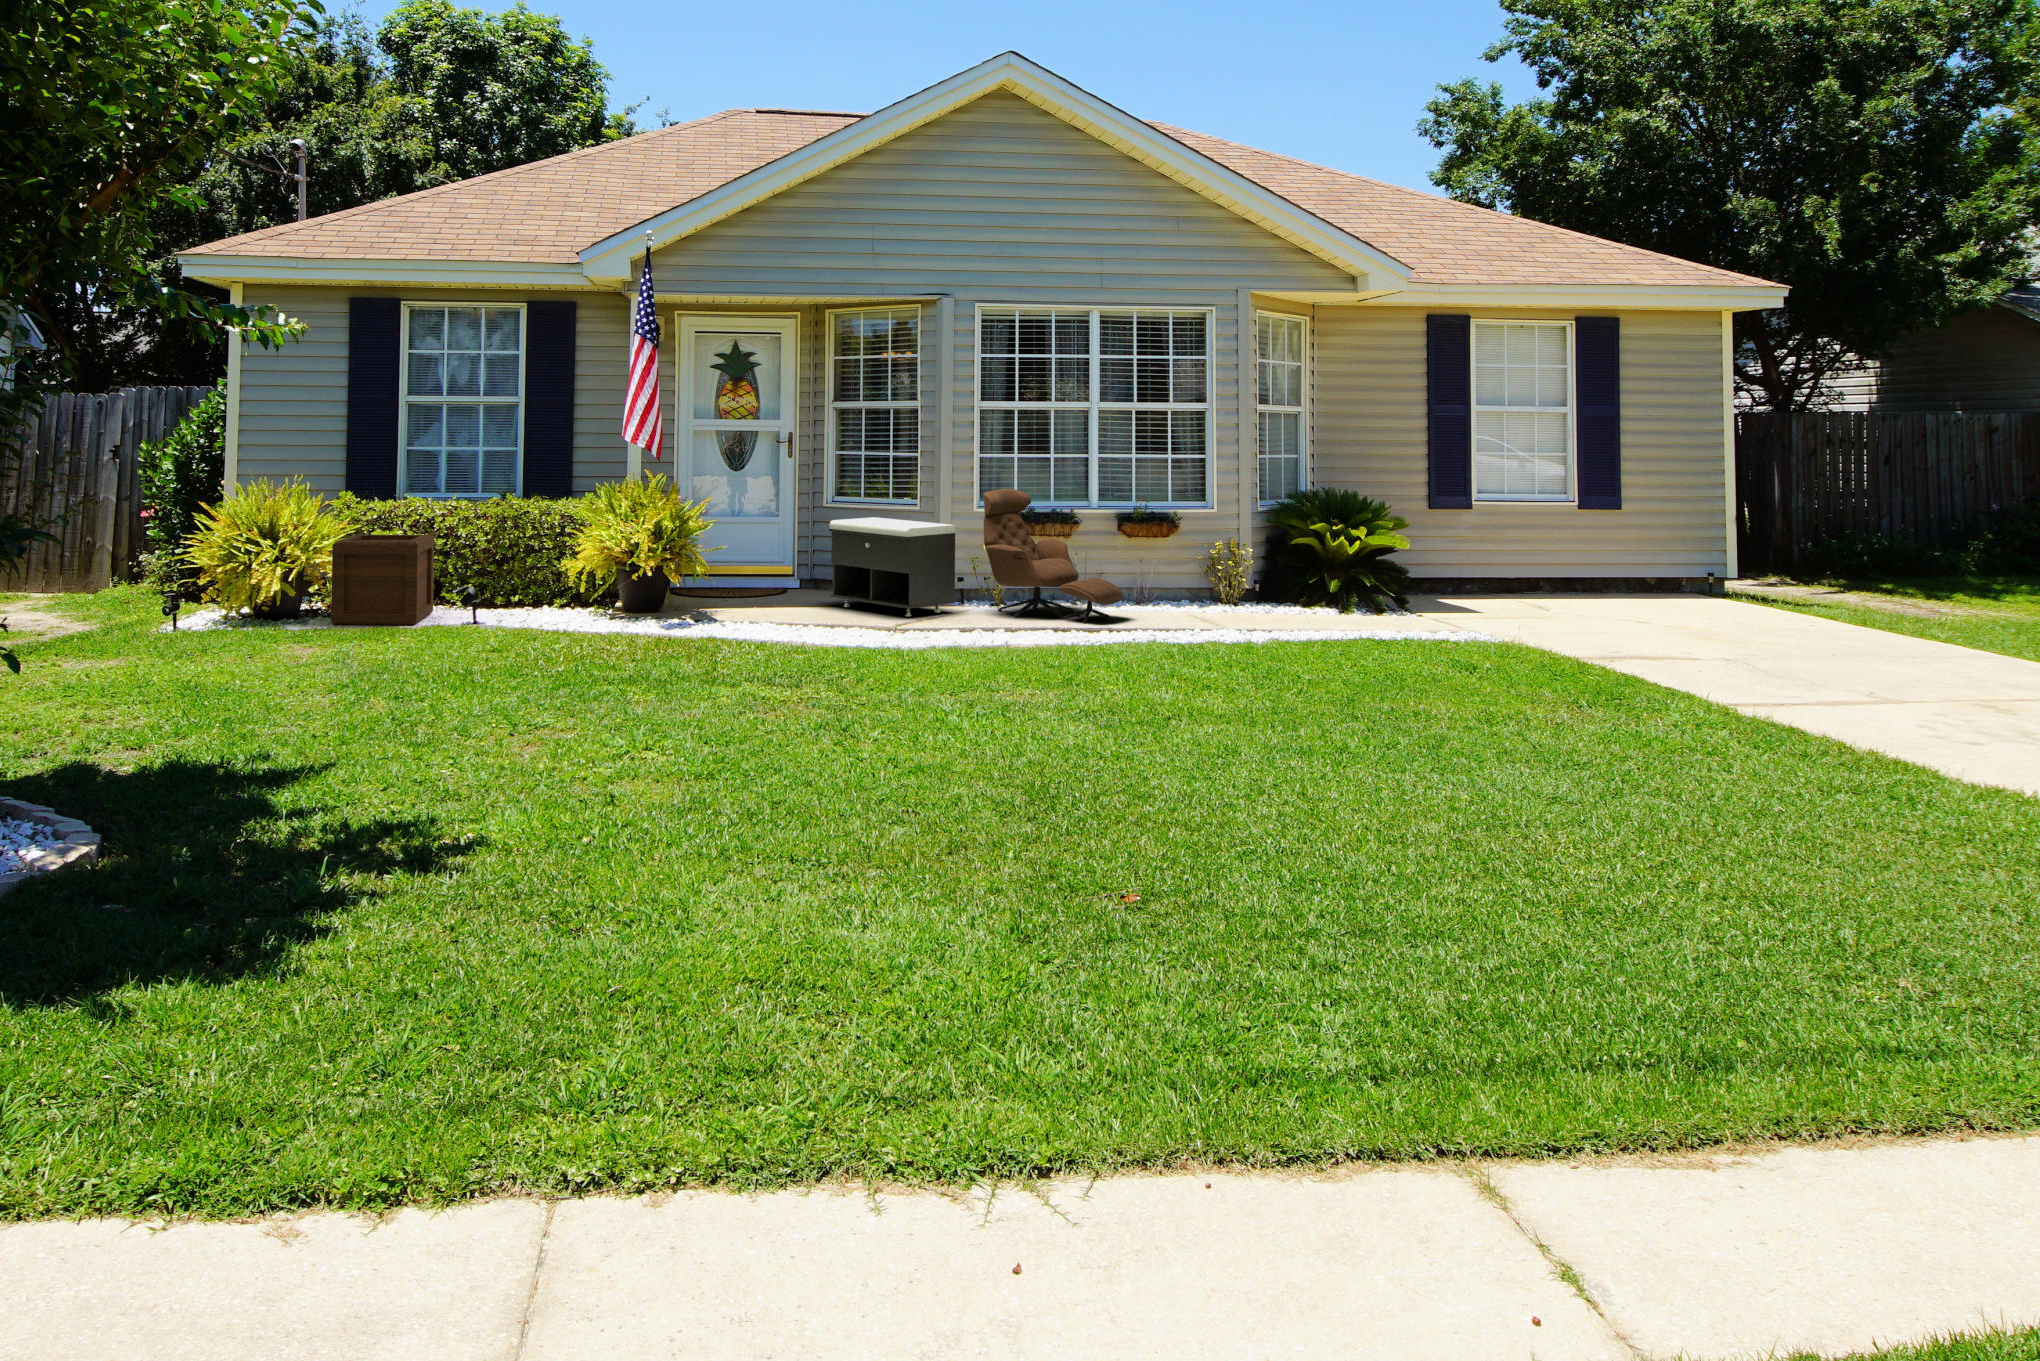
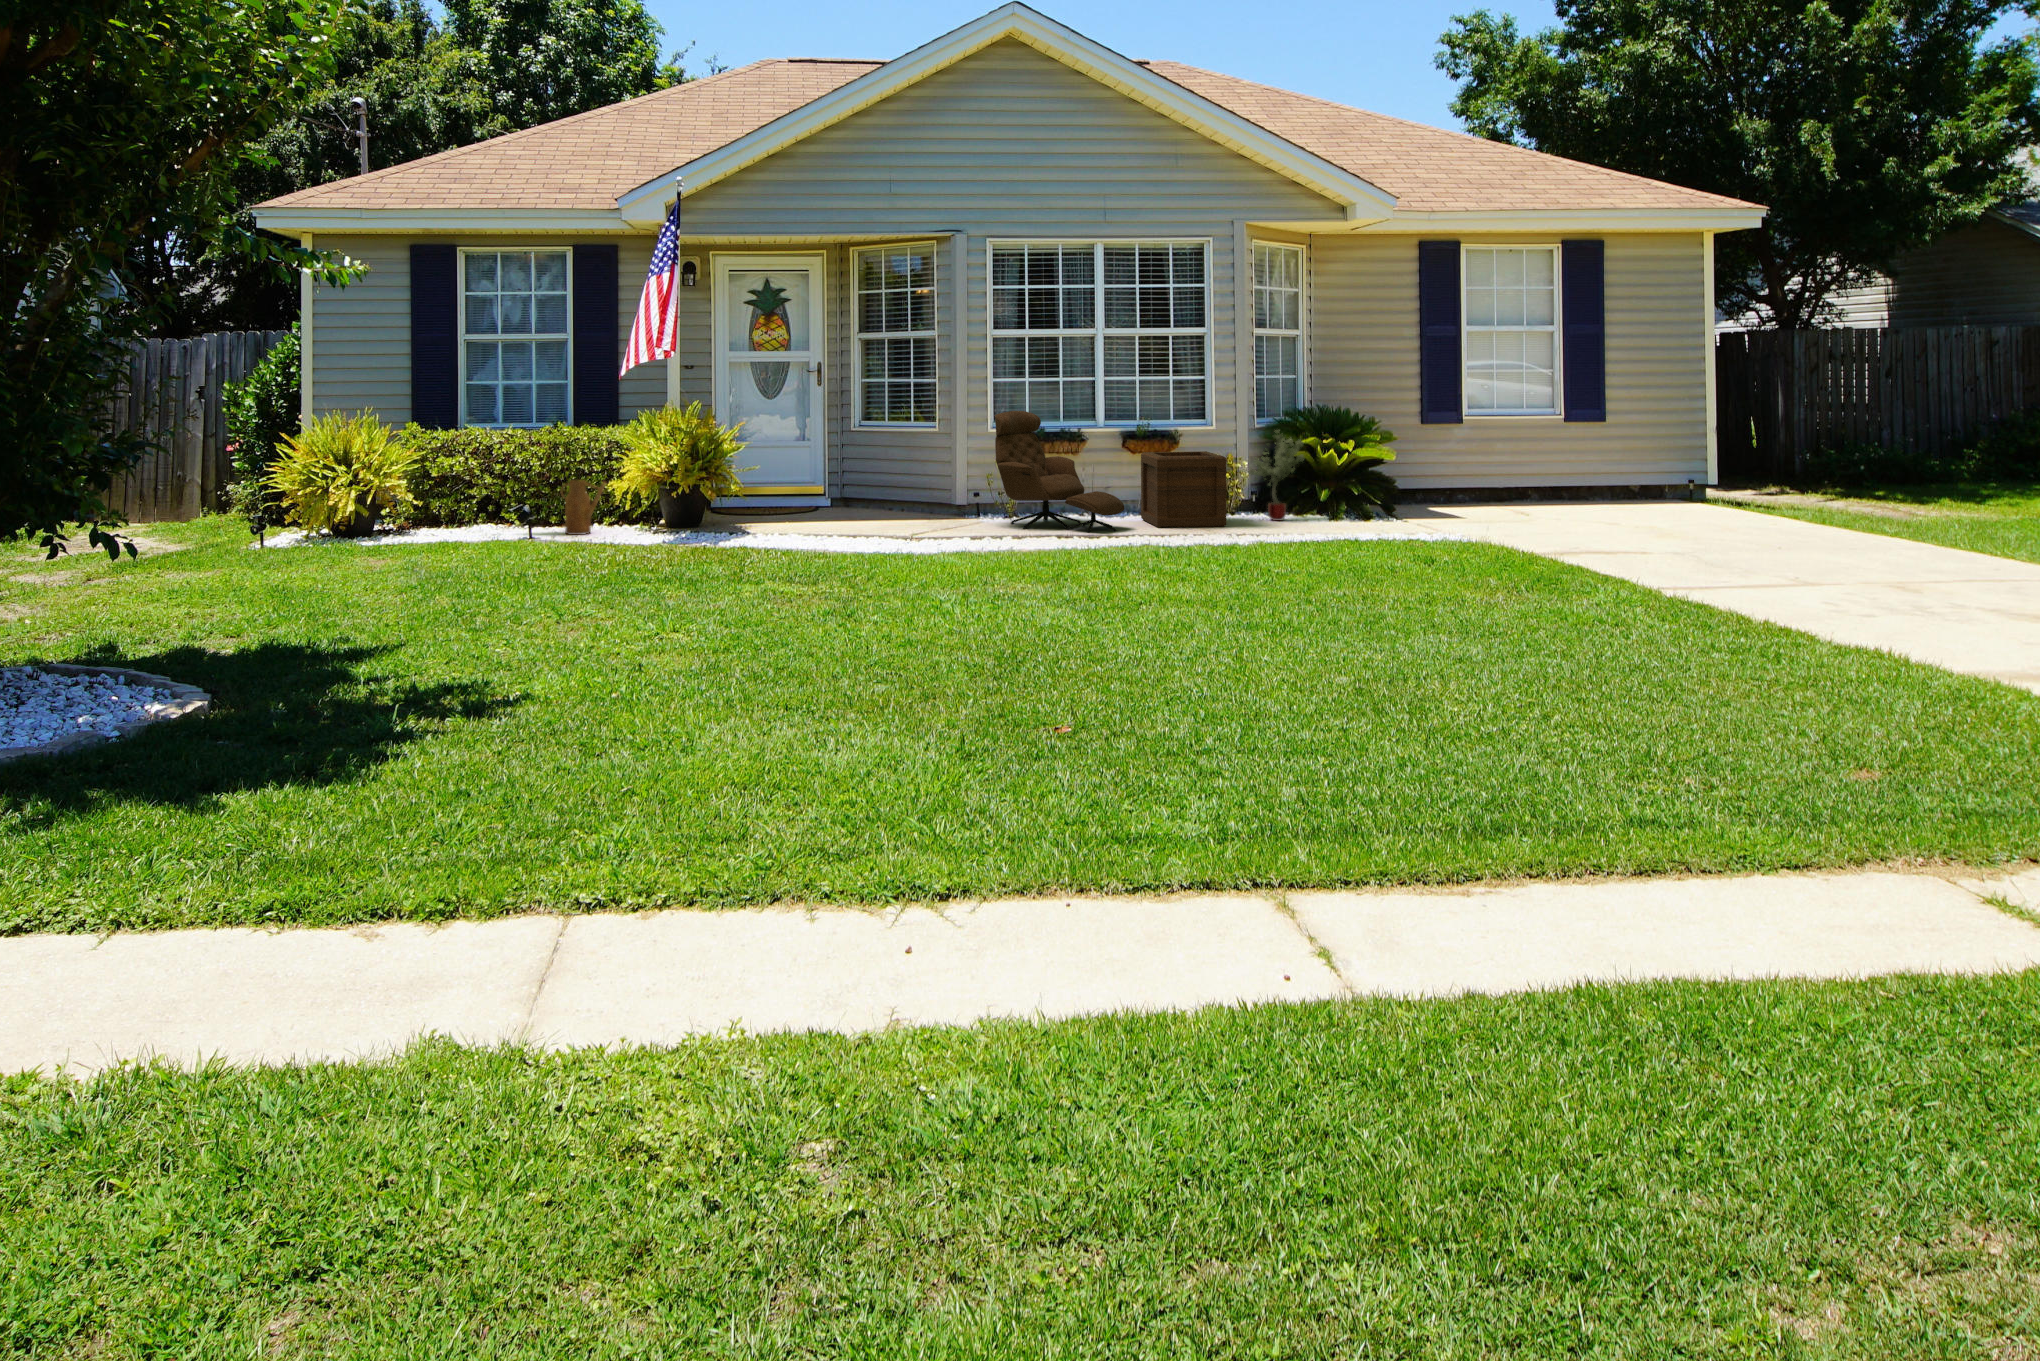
potted tree: none [1250,512,1312,611] -> present [1248,430,1305,521]
storage bench: present [829,517,955,616] -> none [853,440,969,529]
wooden crate: present [331,535,434,625] -> present [1141,451,1227,528]
watering can: none [511,557,562,618] -> present [561,480,606,535]

